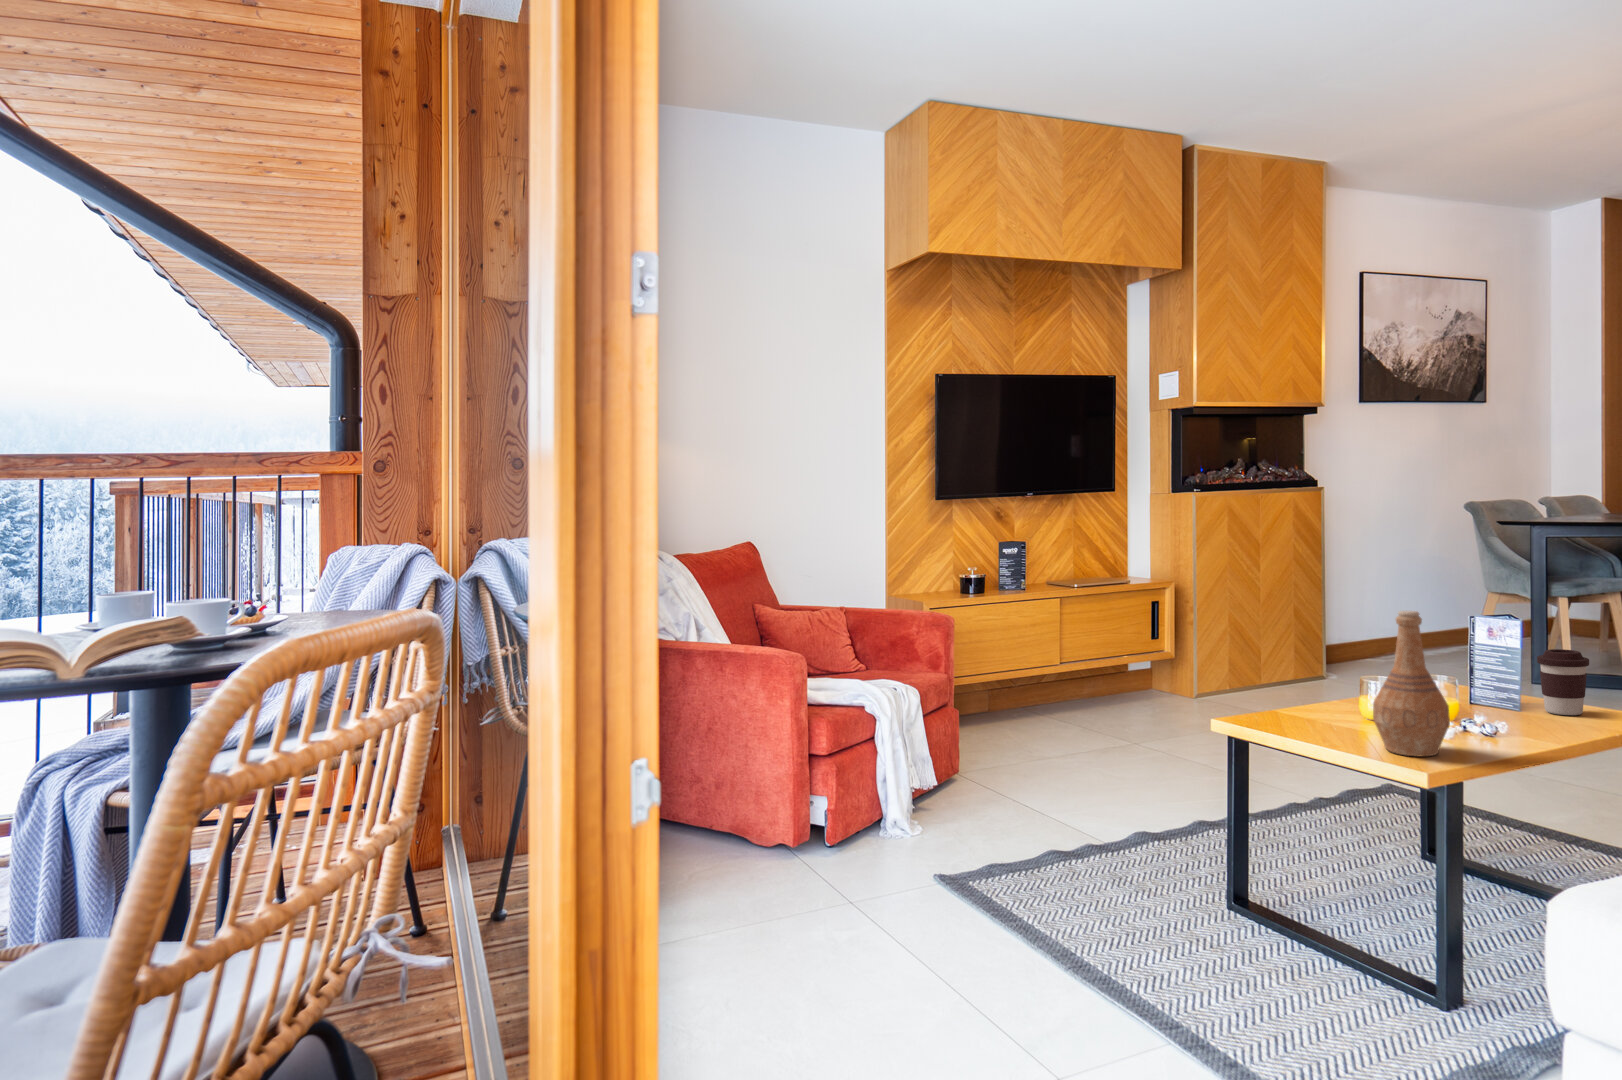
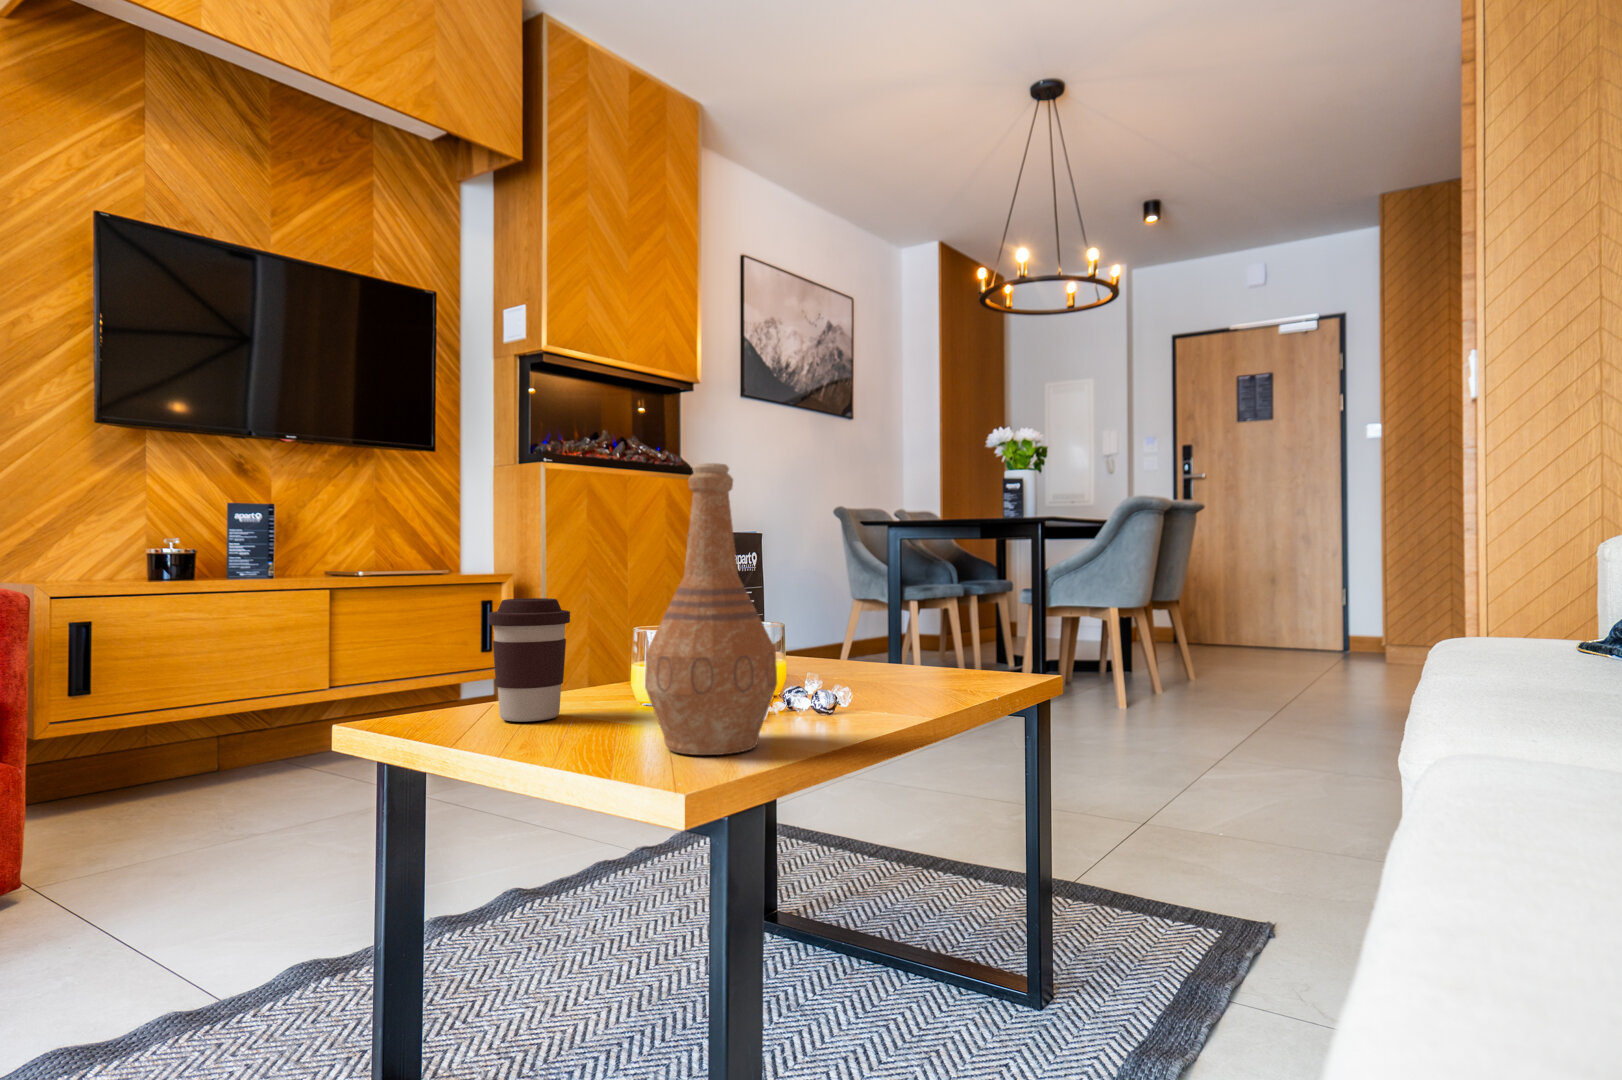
coffee cup: present [1537,649,1589,715] -> present [489,598,570,722]

